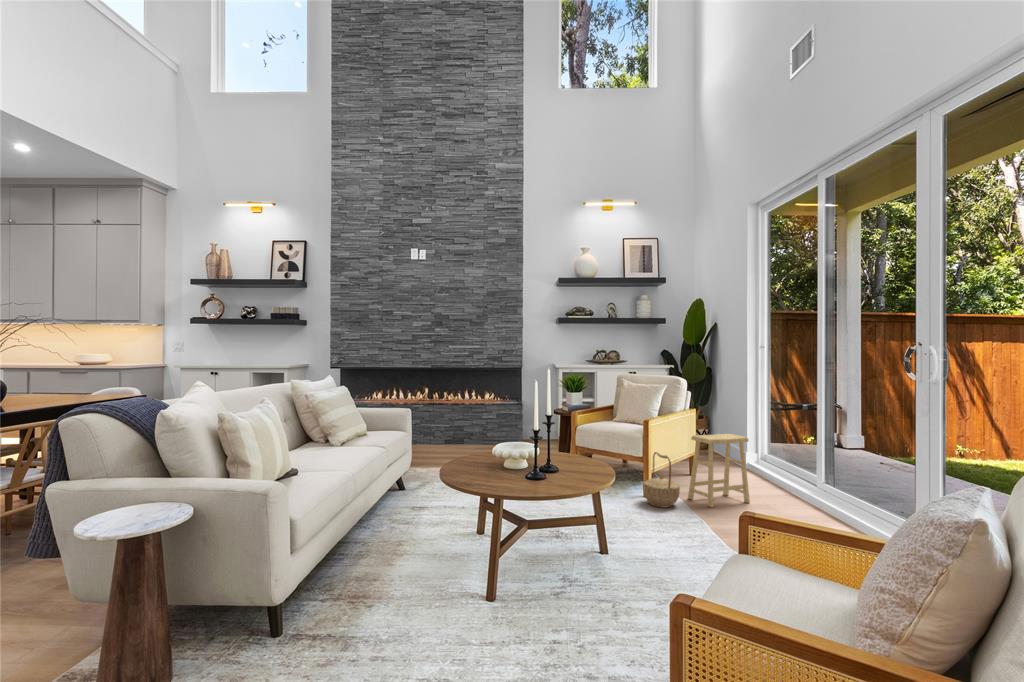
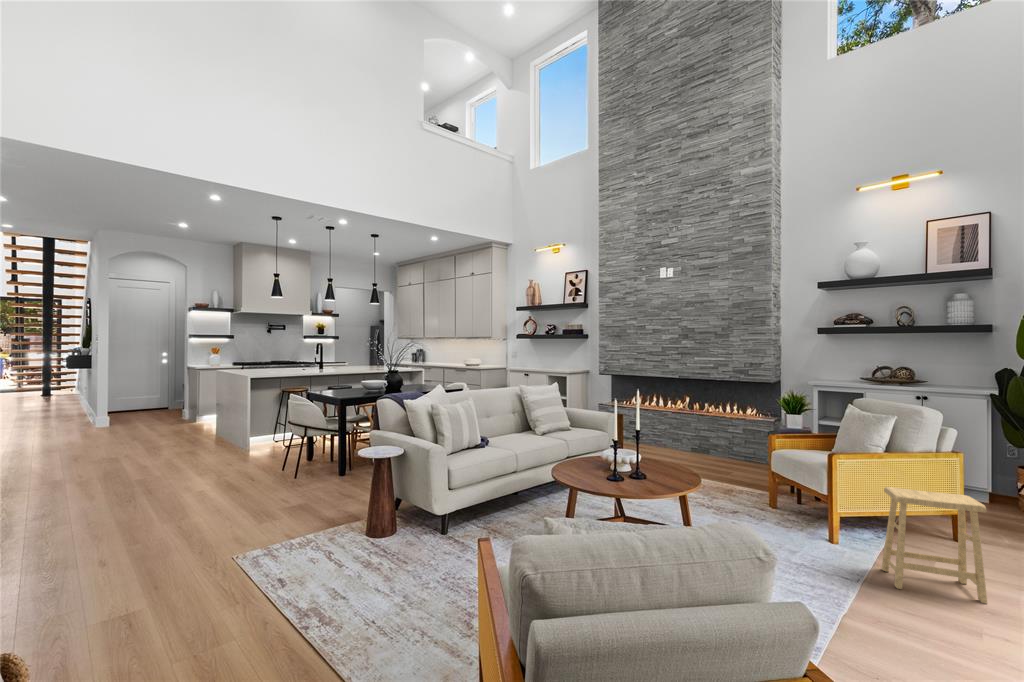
basket: present [643,452,680,508] -> none [800,498,852,570]

